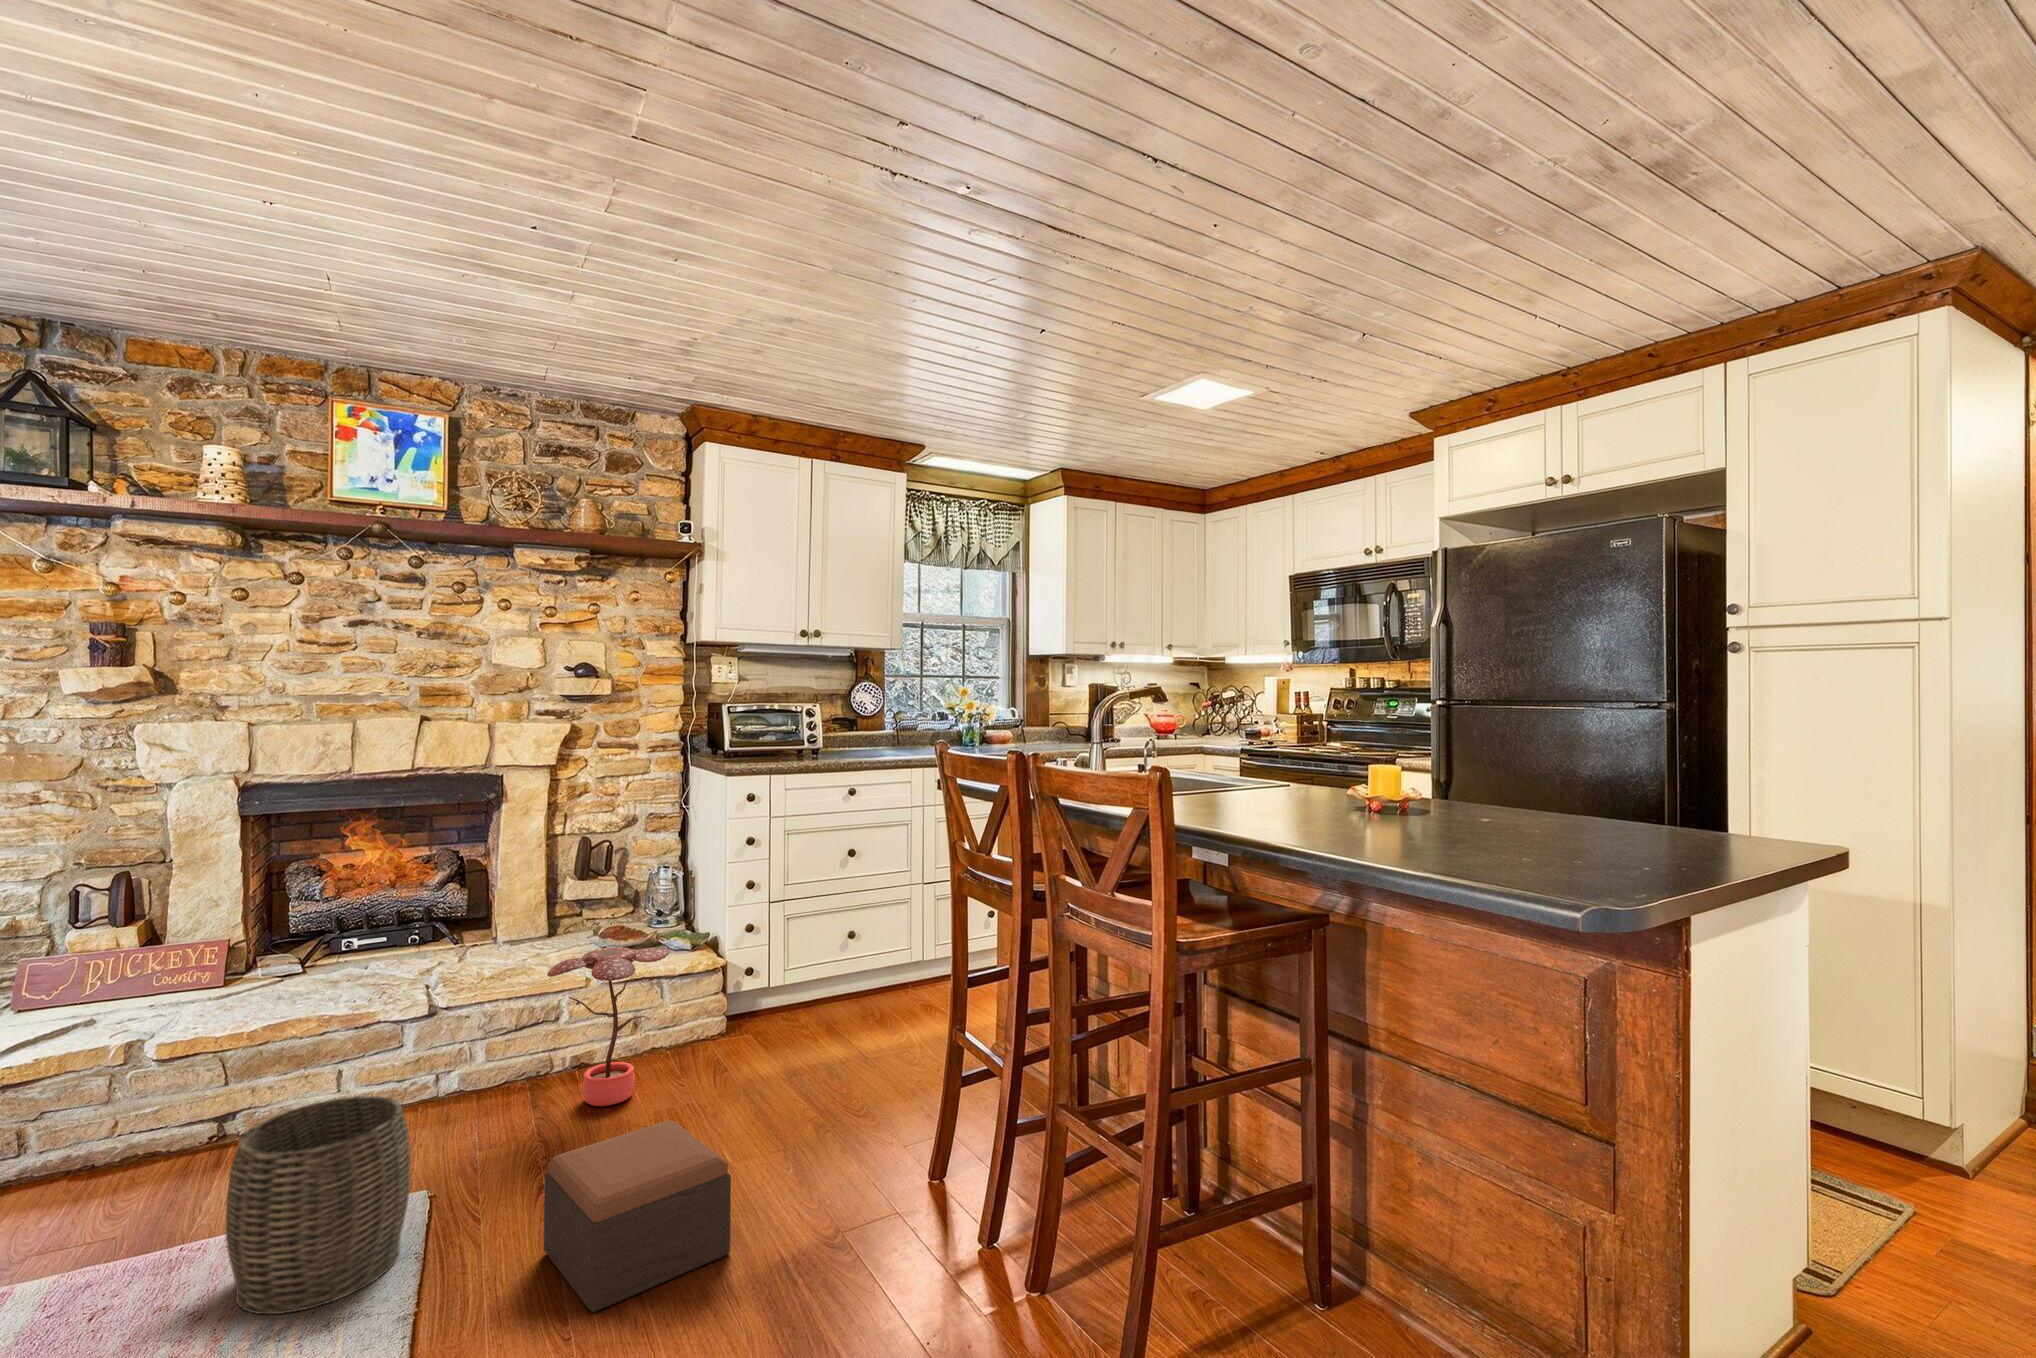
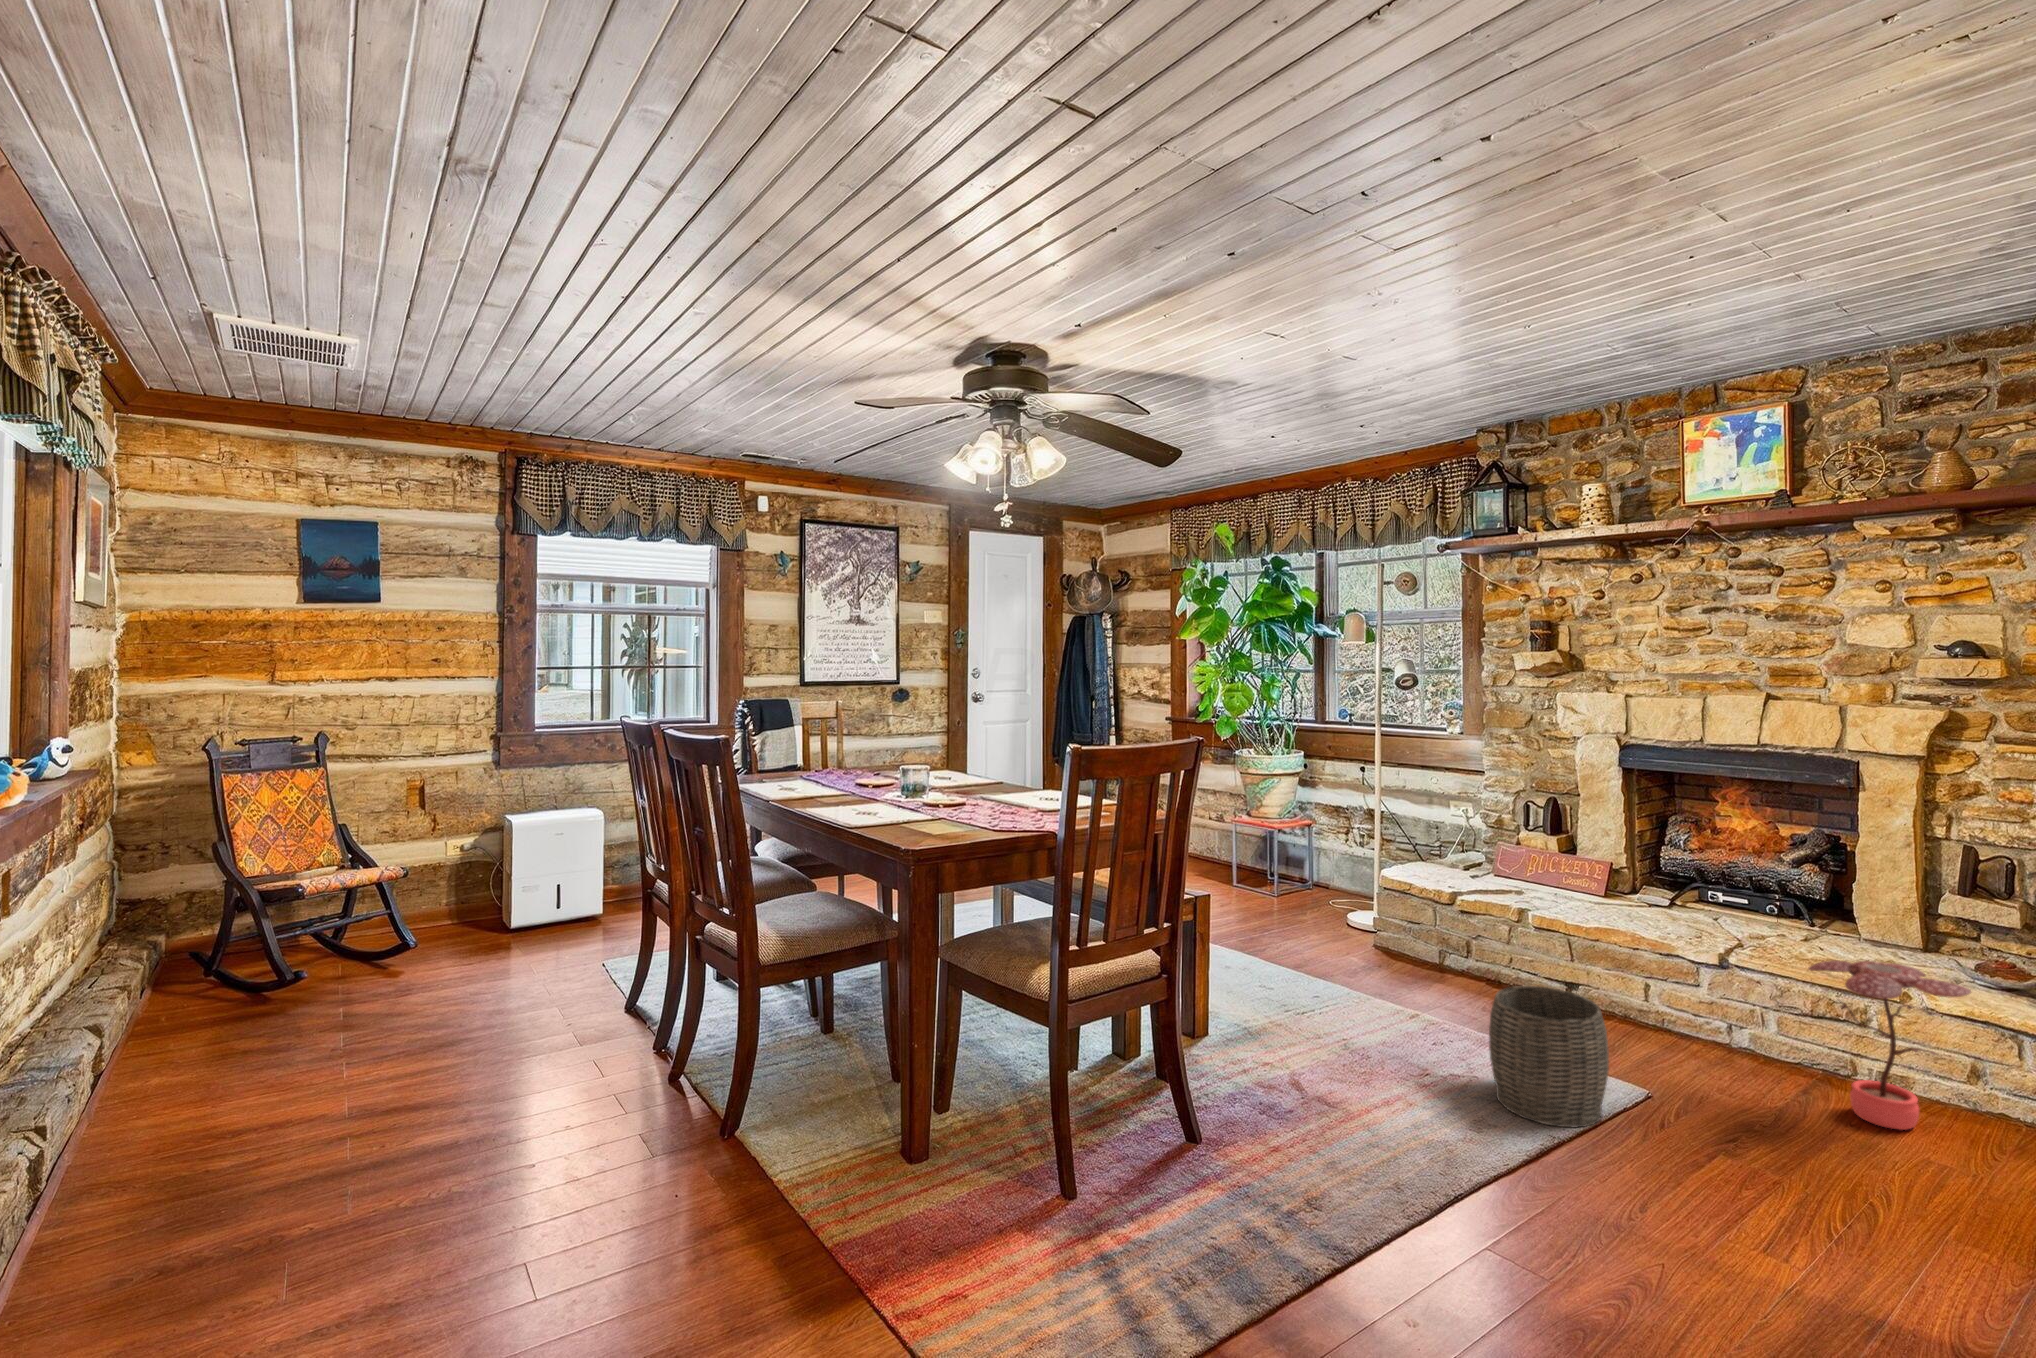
footstool: present [544,1121,731,1312] -> none [1668,1110,1835,1292]

